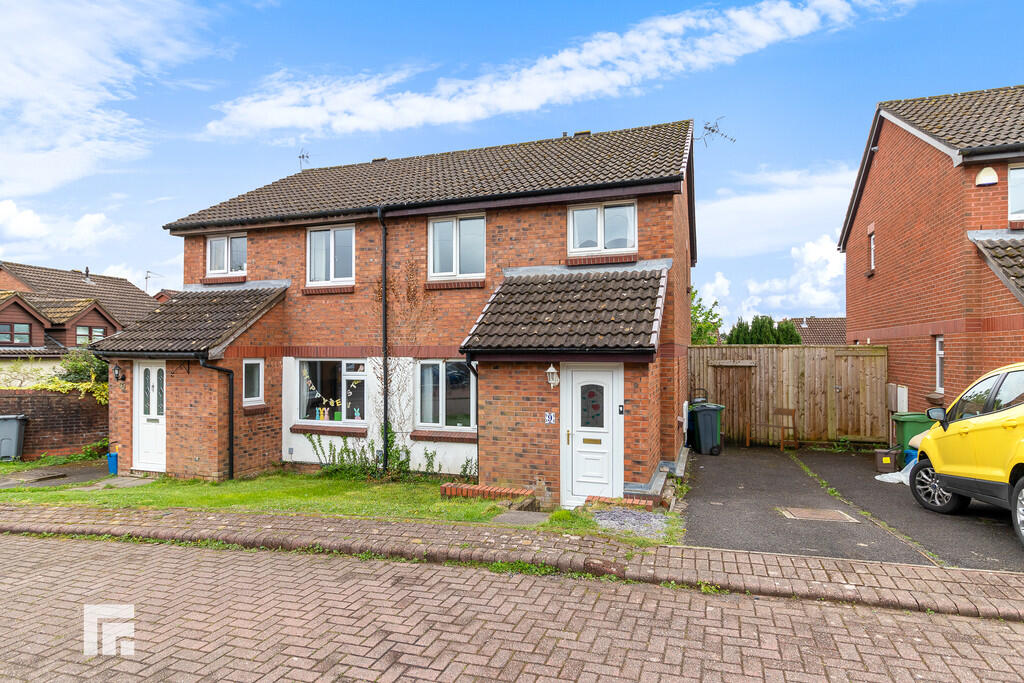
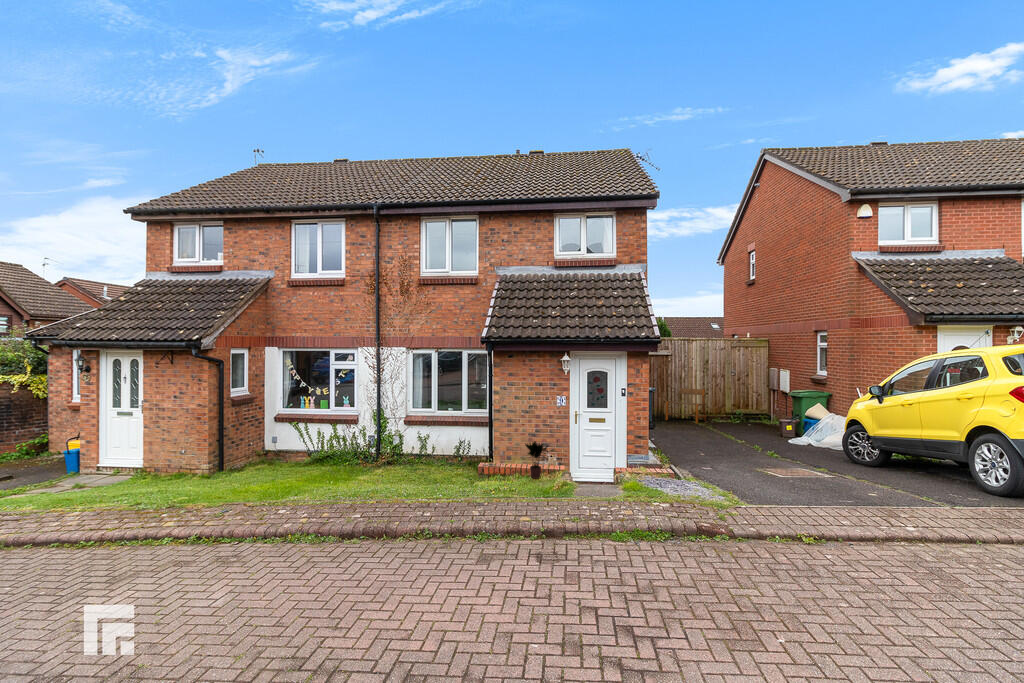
potted plant: none [507,459,535,502] -> present [525,441,548,479]

